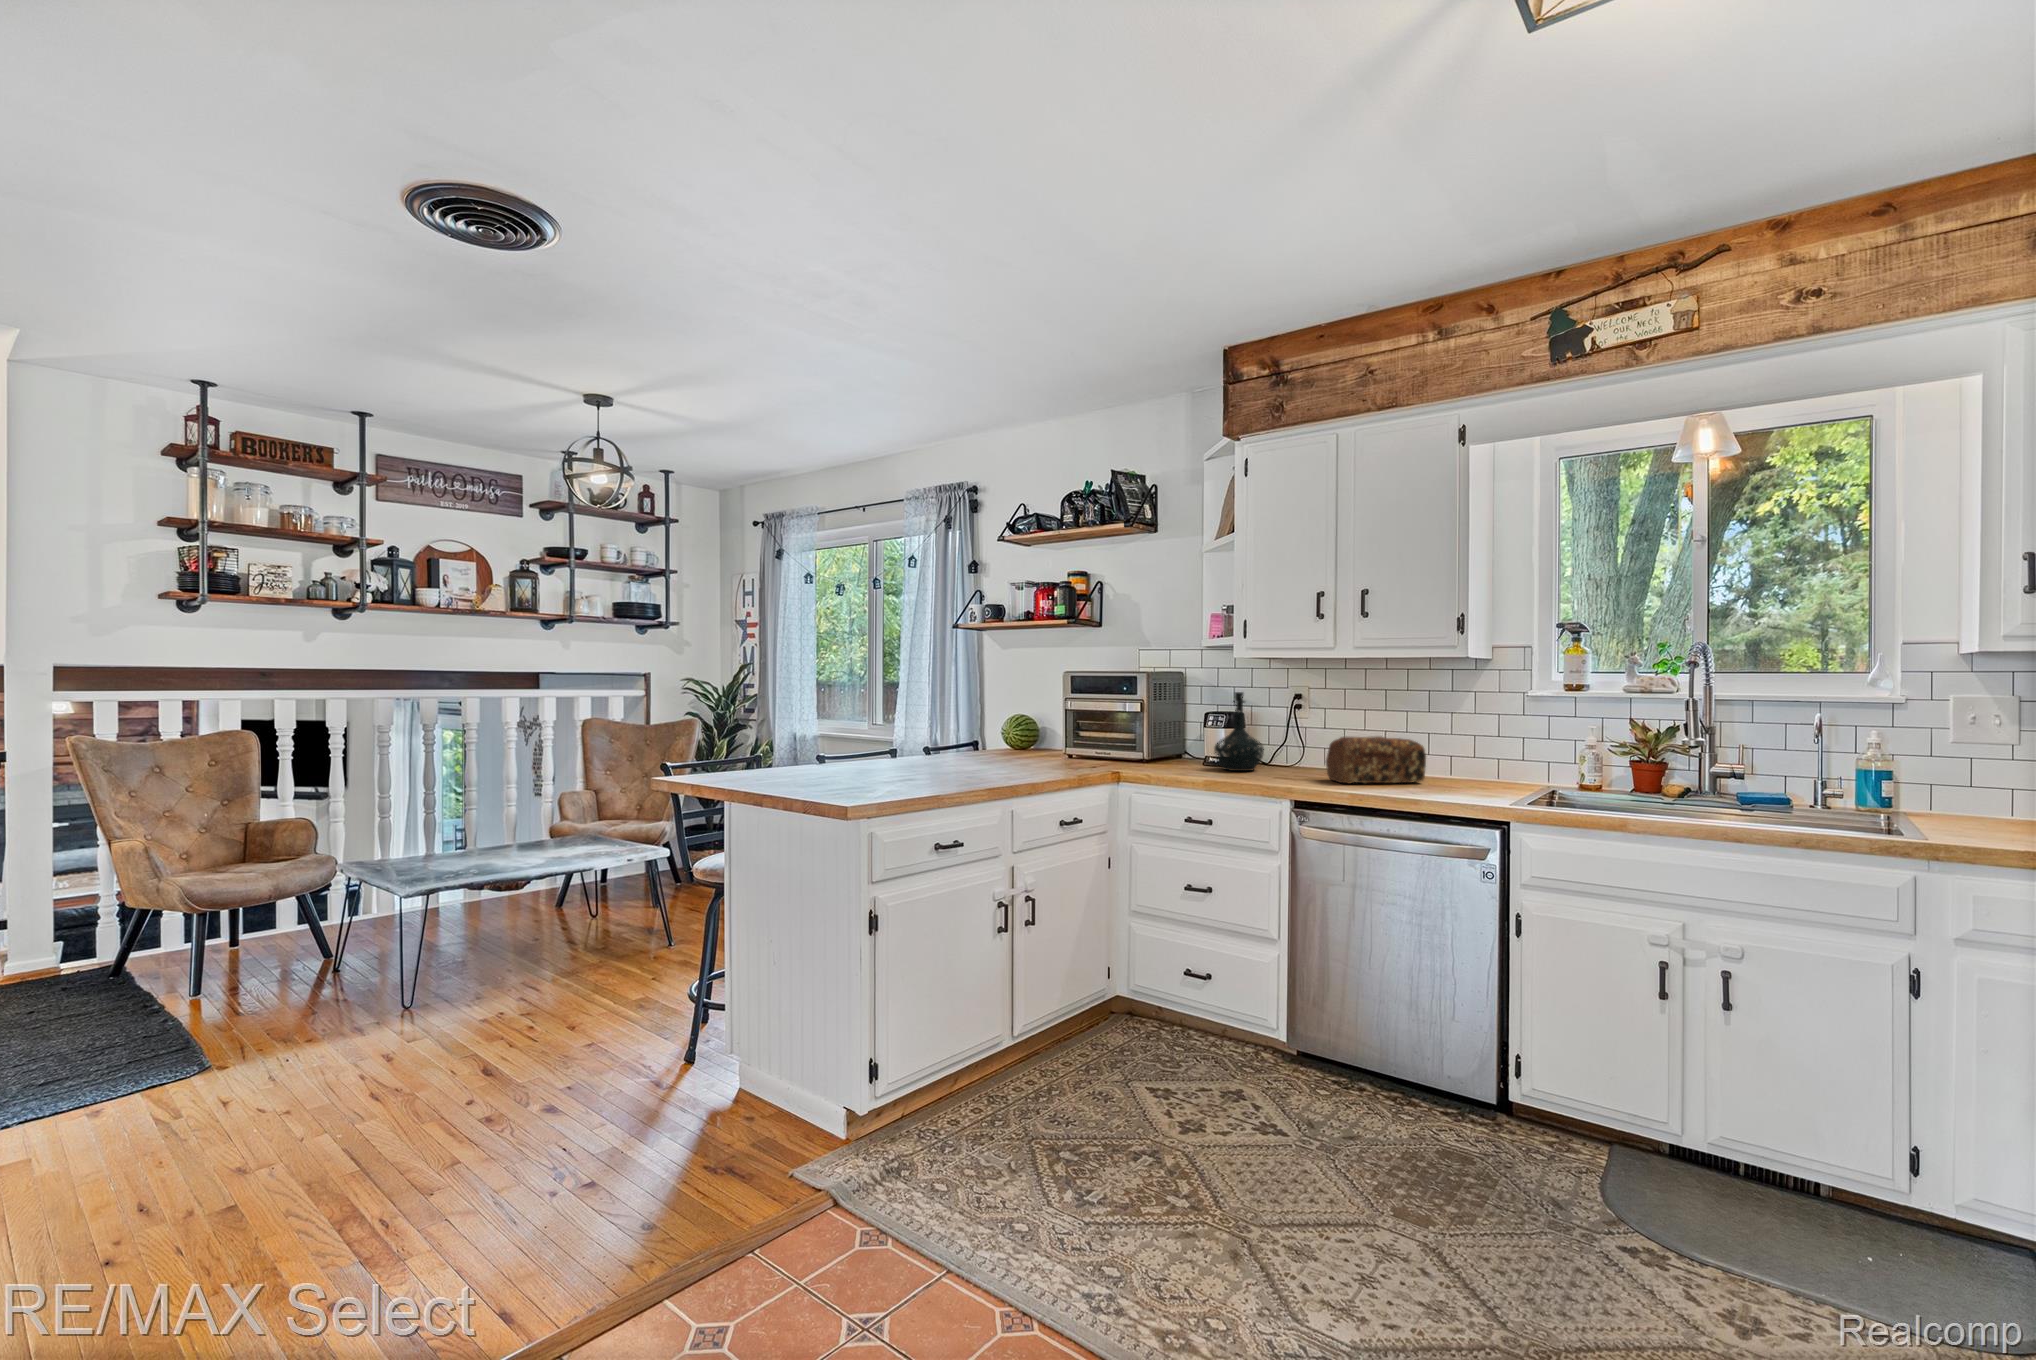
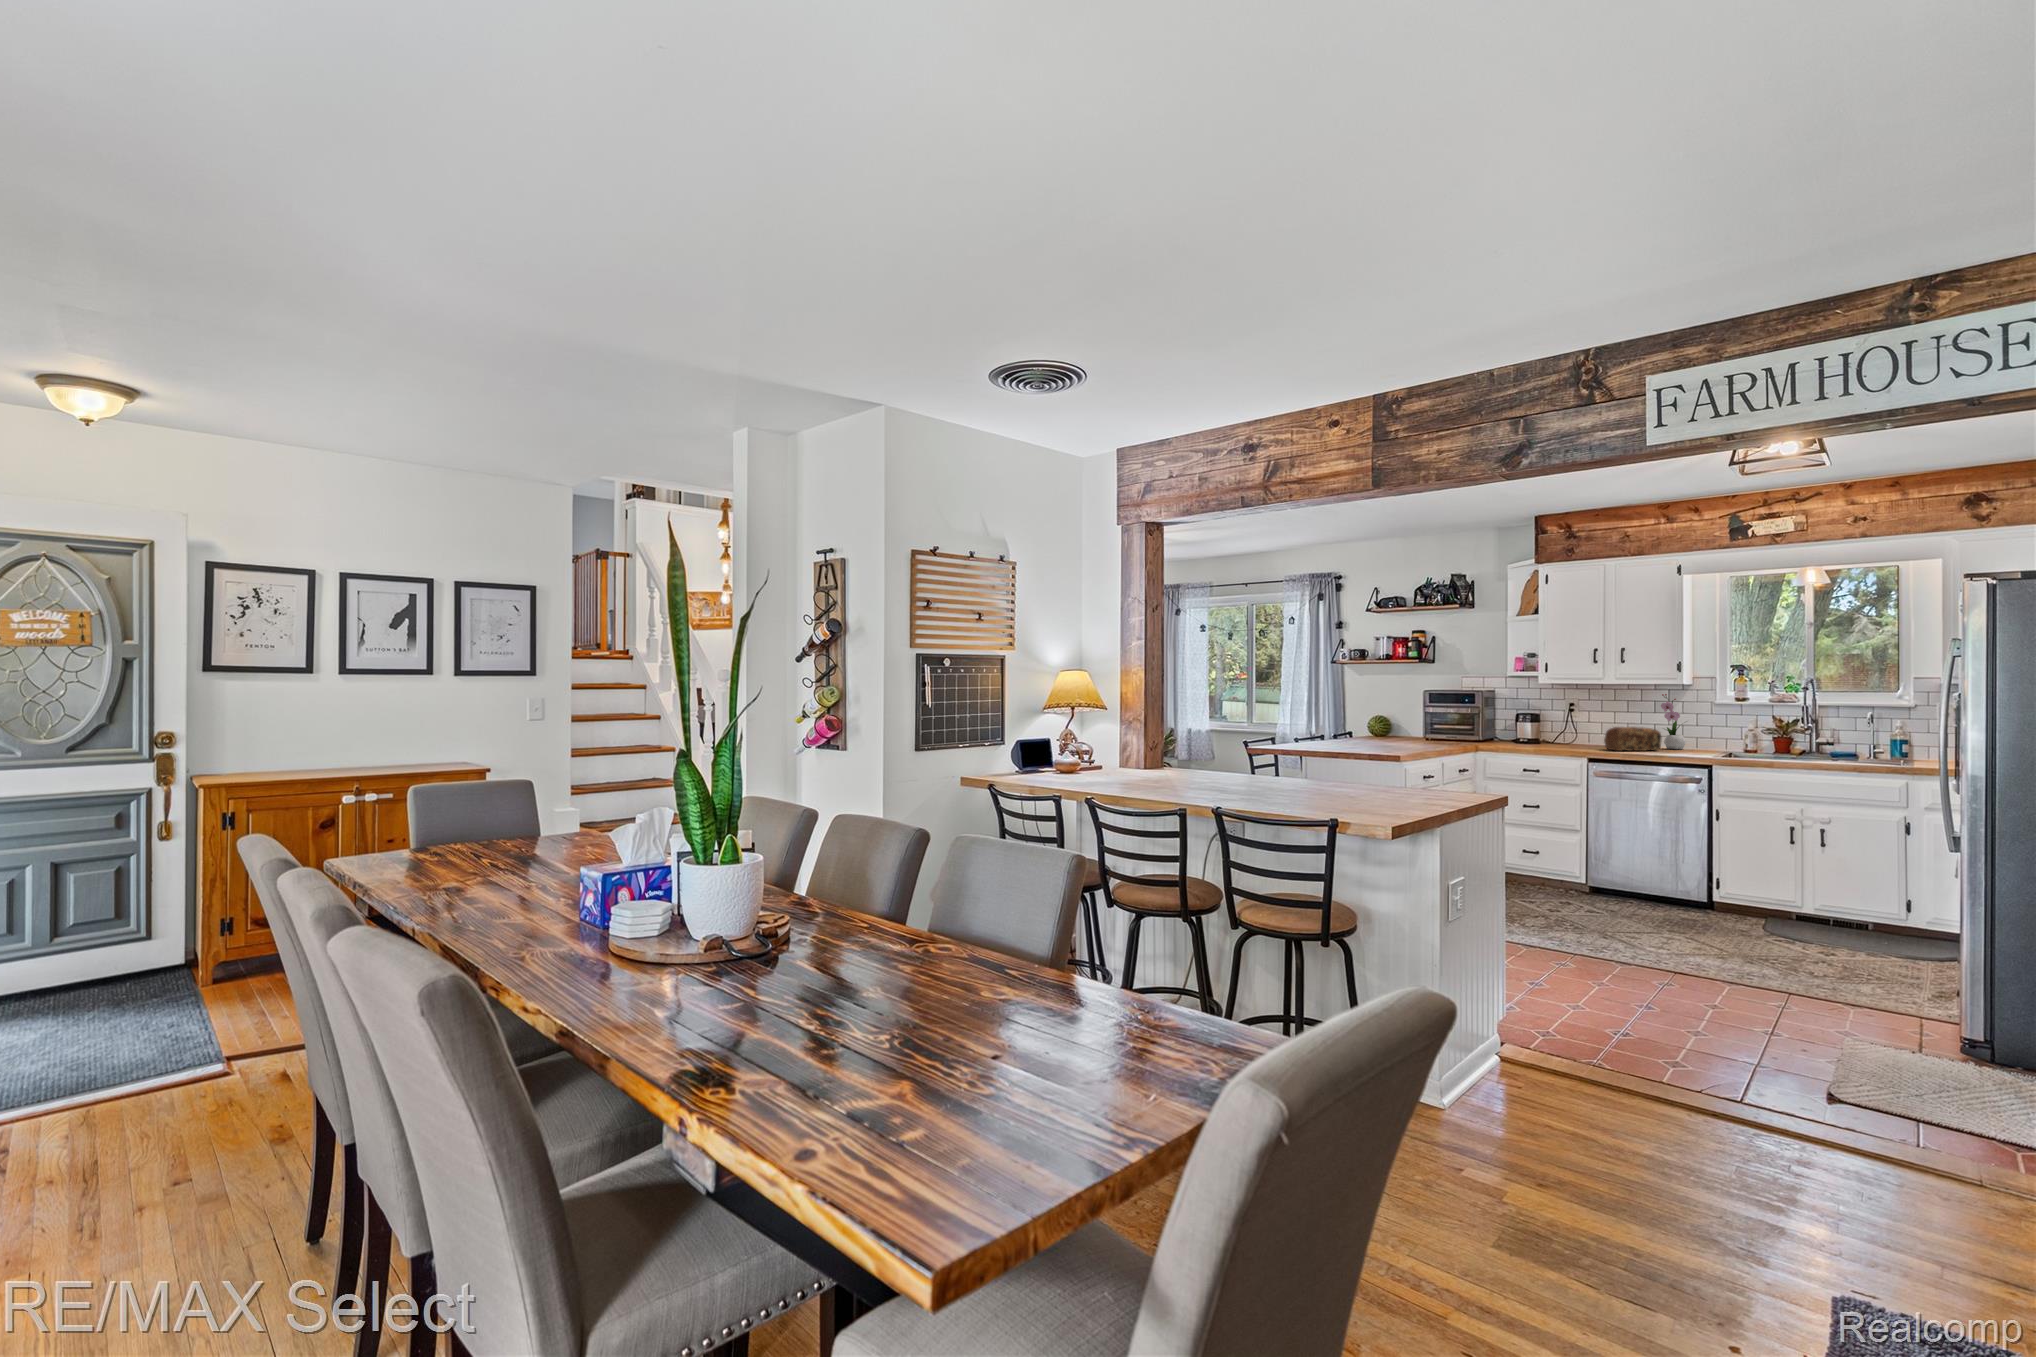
flower arrangement: none [1430,673,1481,780] -> present [1661,694,1686,749]
bottle: present [1215,692,1264,771] -> none [1532,703,1562,746]

